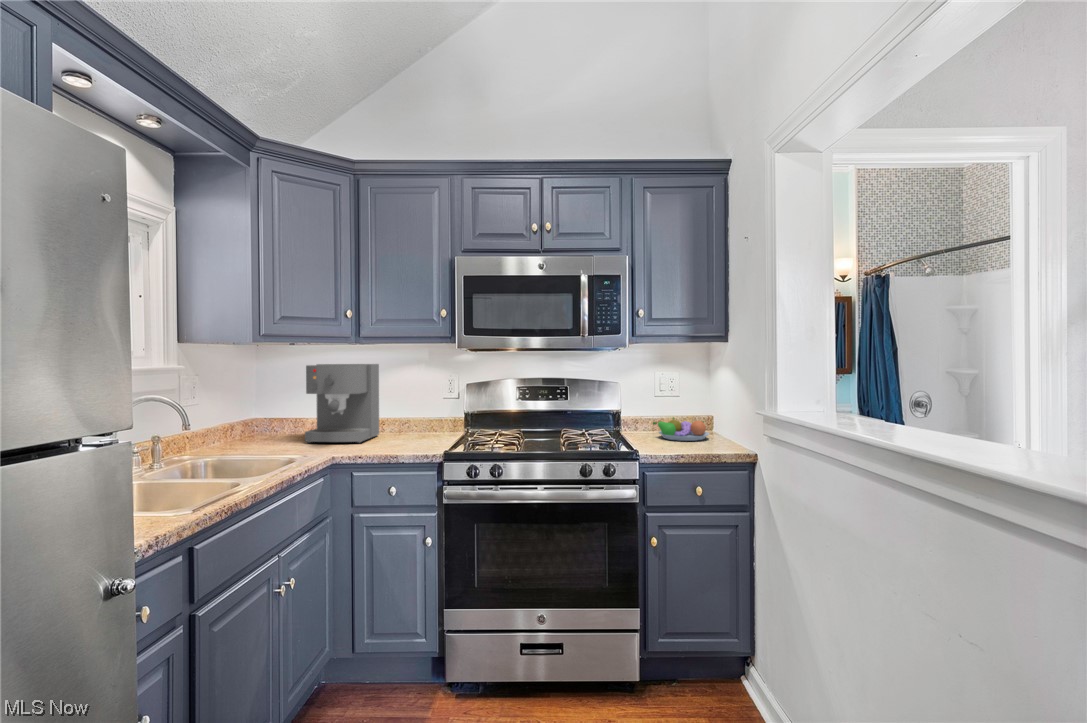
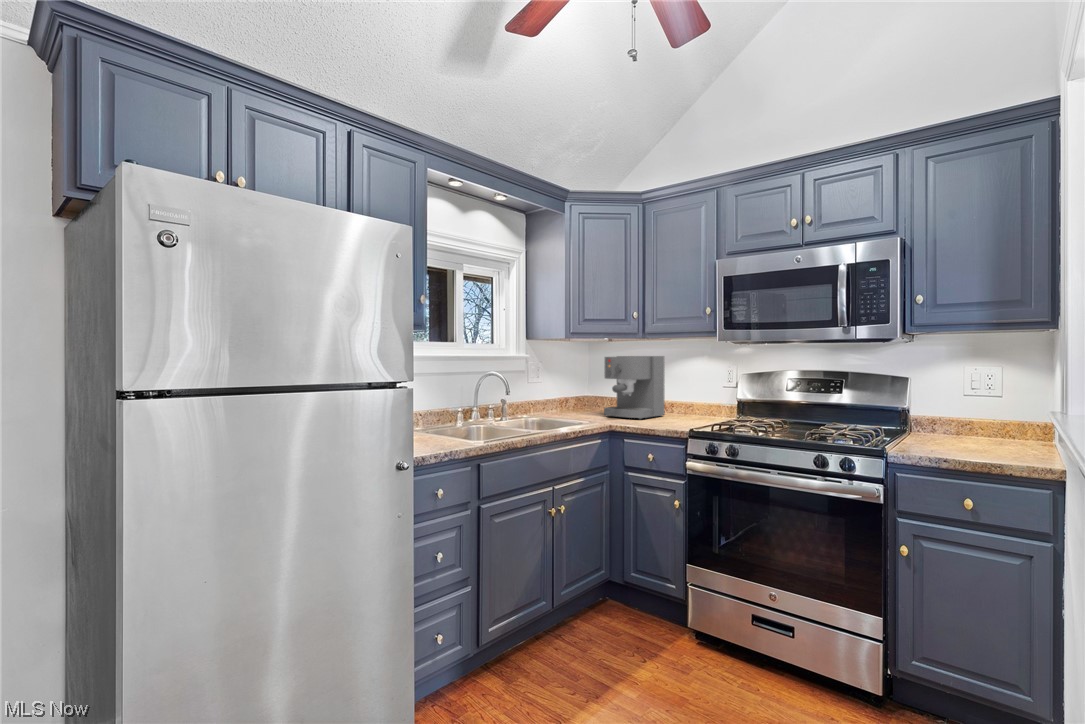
fruit bowl: present [653,417,709,441] -> none [938,418,1018,447]

